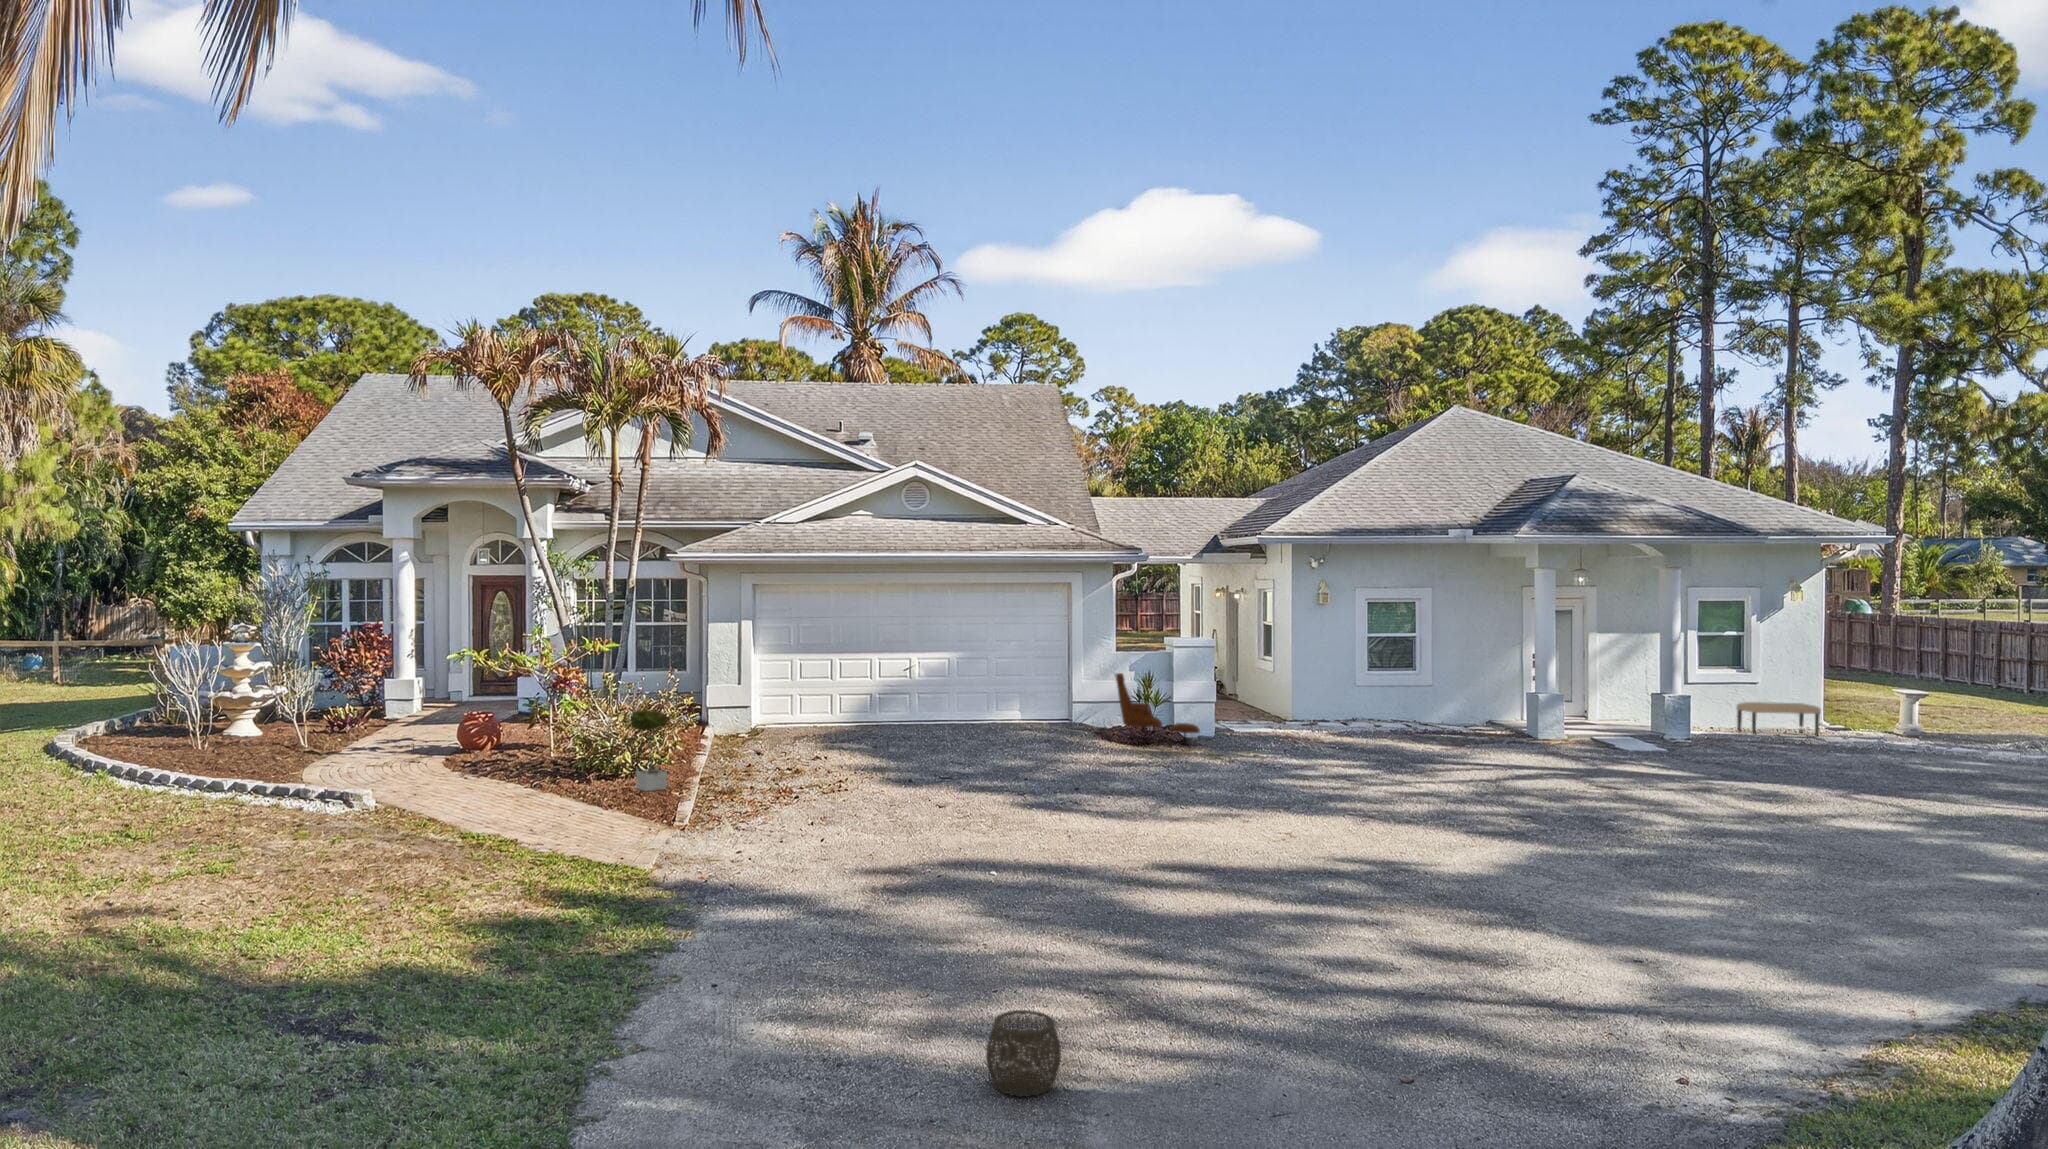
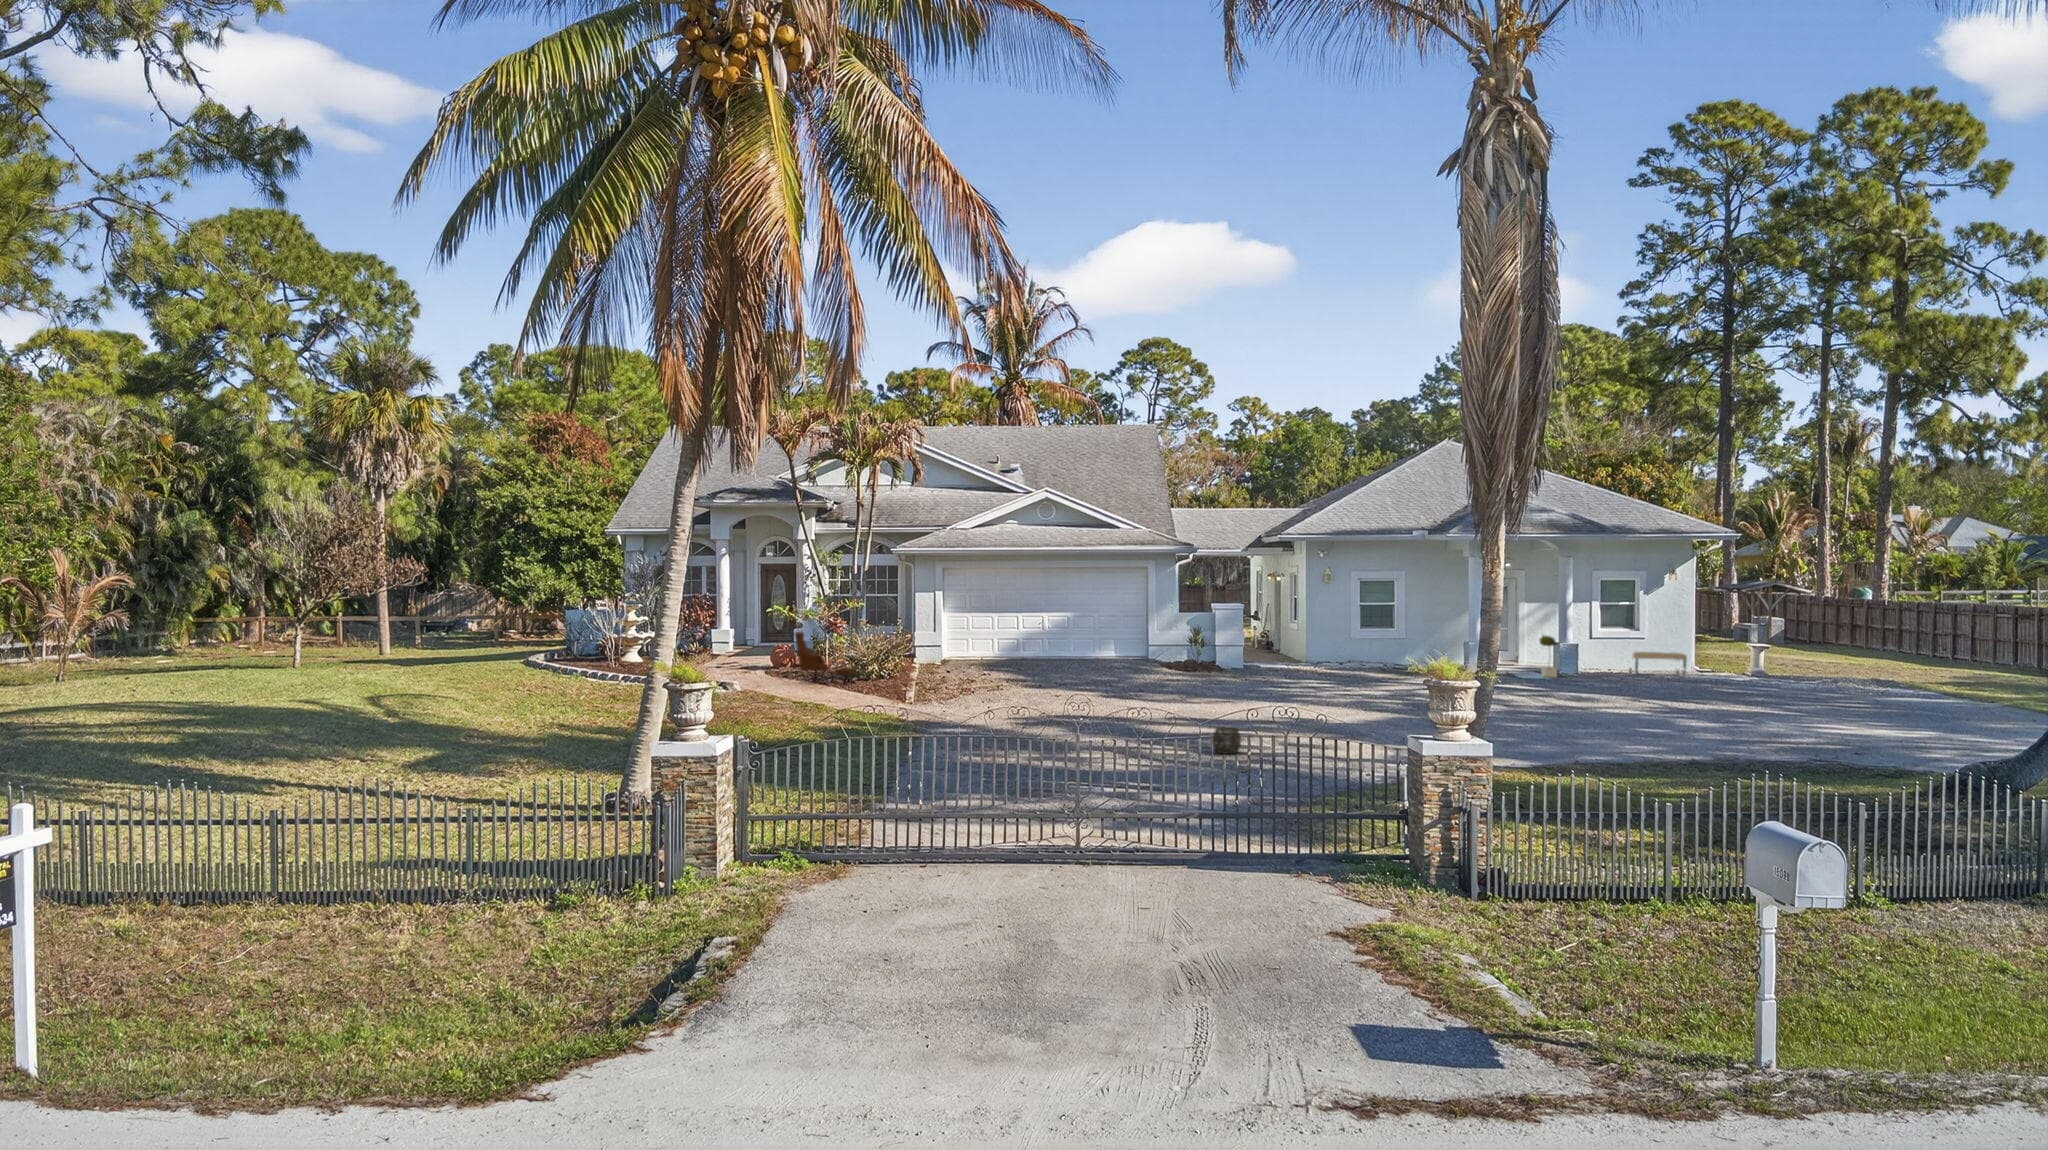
lounge chair: present [1116,673,1200,744] -> present [795,632,856,682]
potted tree: present [631,709,667,791] -> present [1539,635,1557,678]
woven basket: present [986,1010,1061,1097] -> present [1213,727,1241,754]

